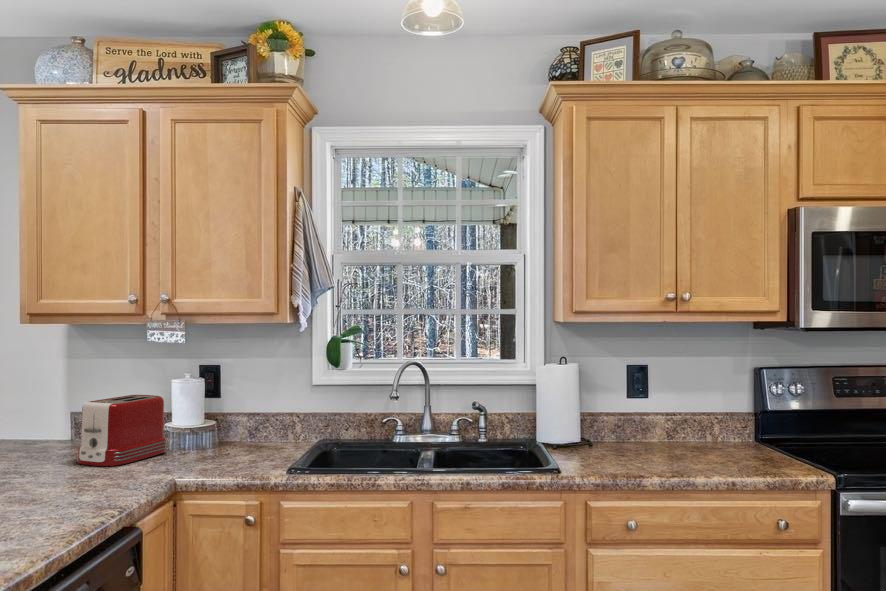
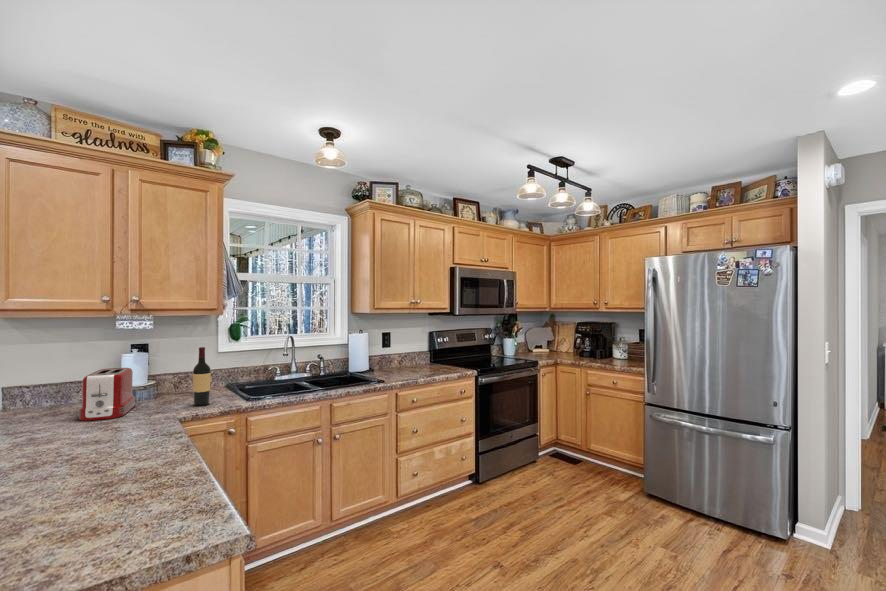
wine bottle: none [215,373,241,468] -> present [193,347,211,406]

